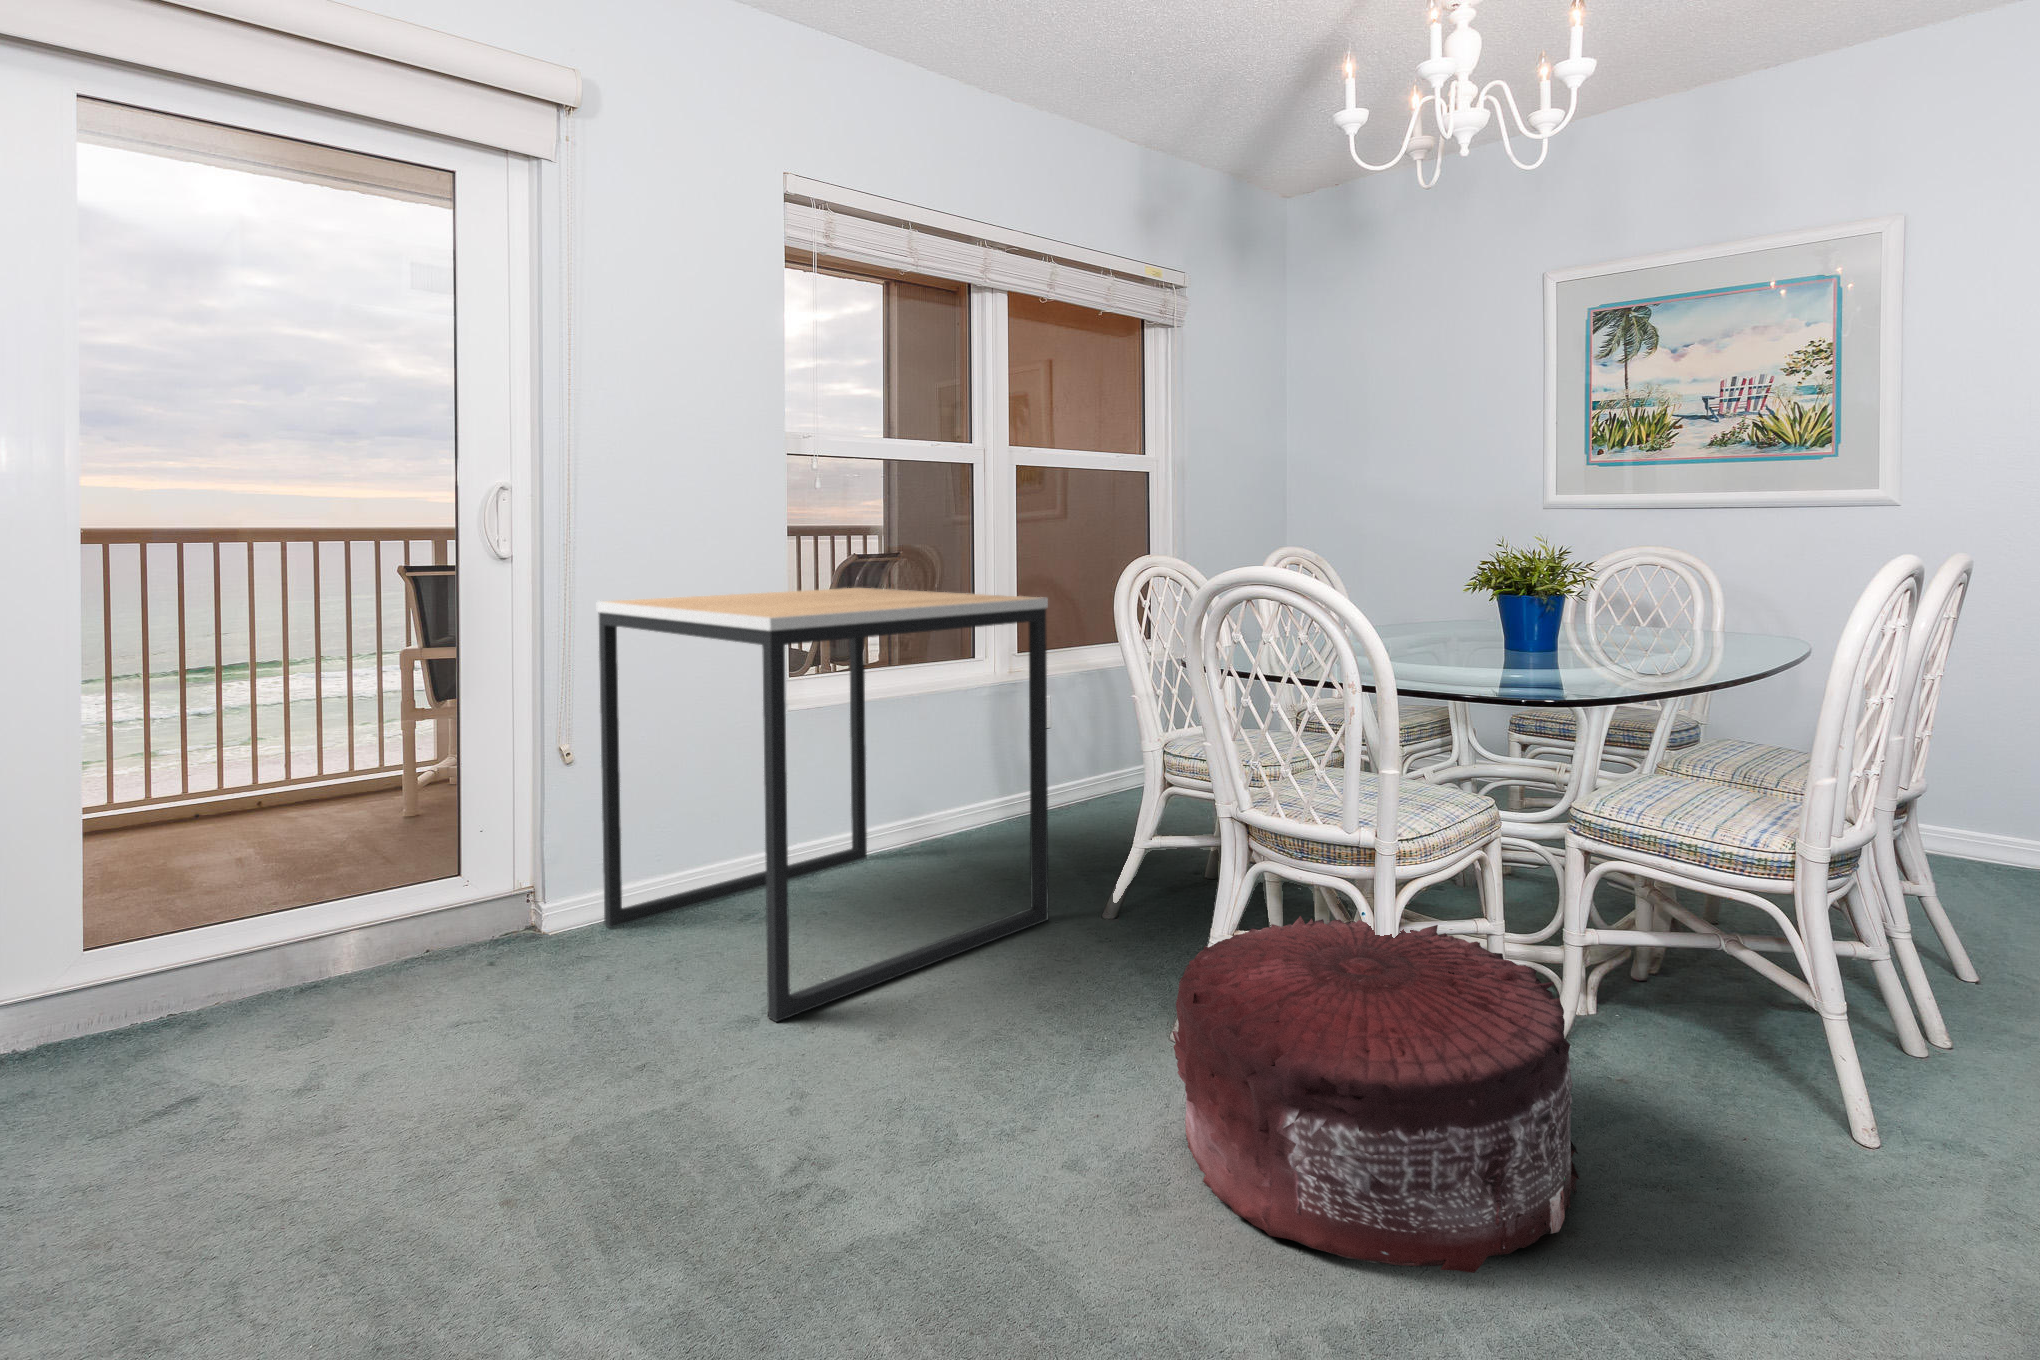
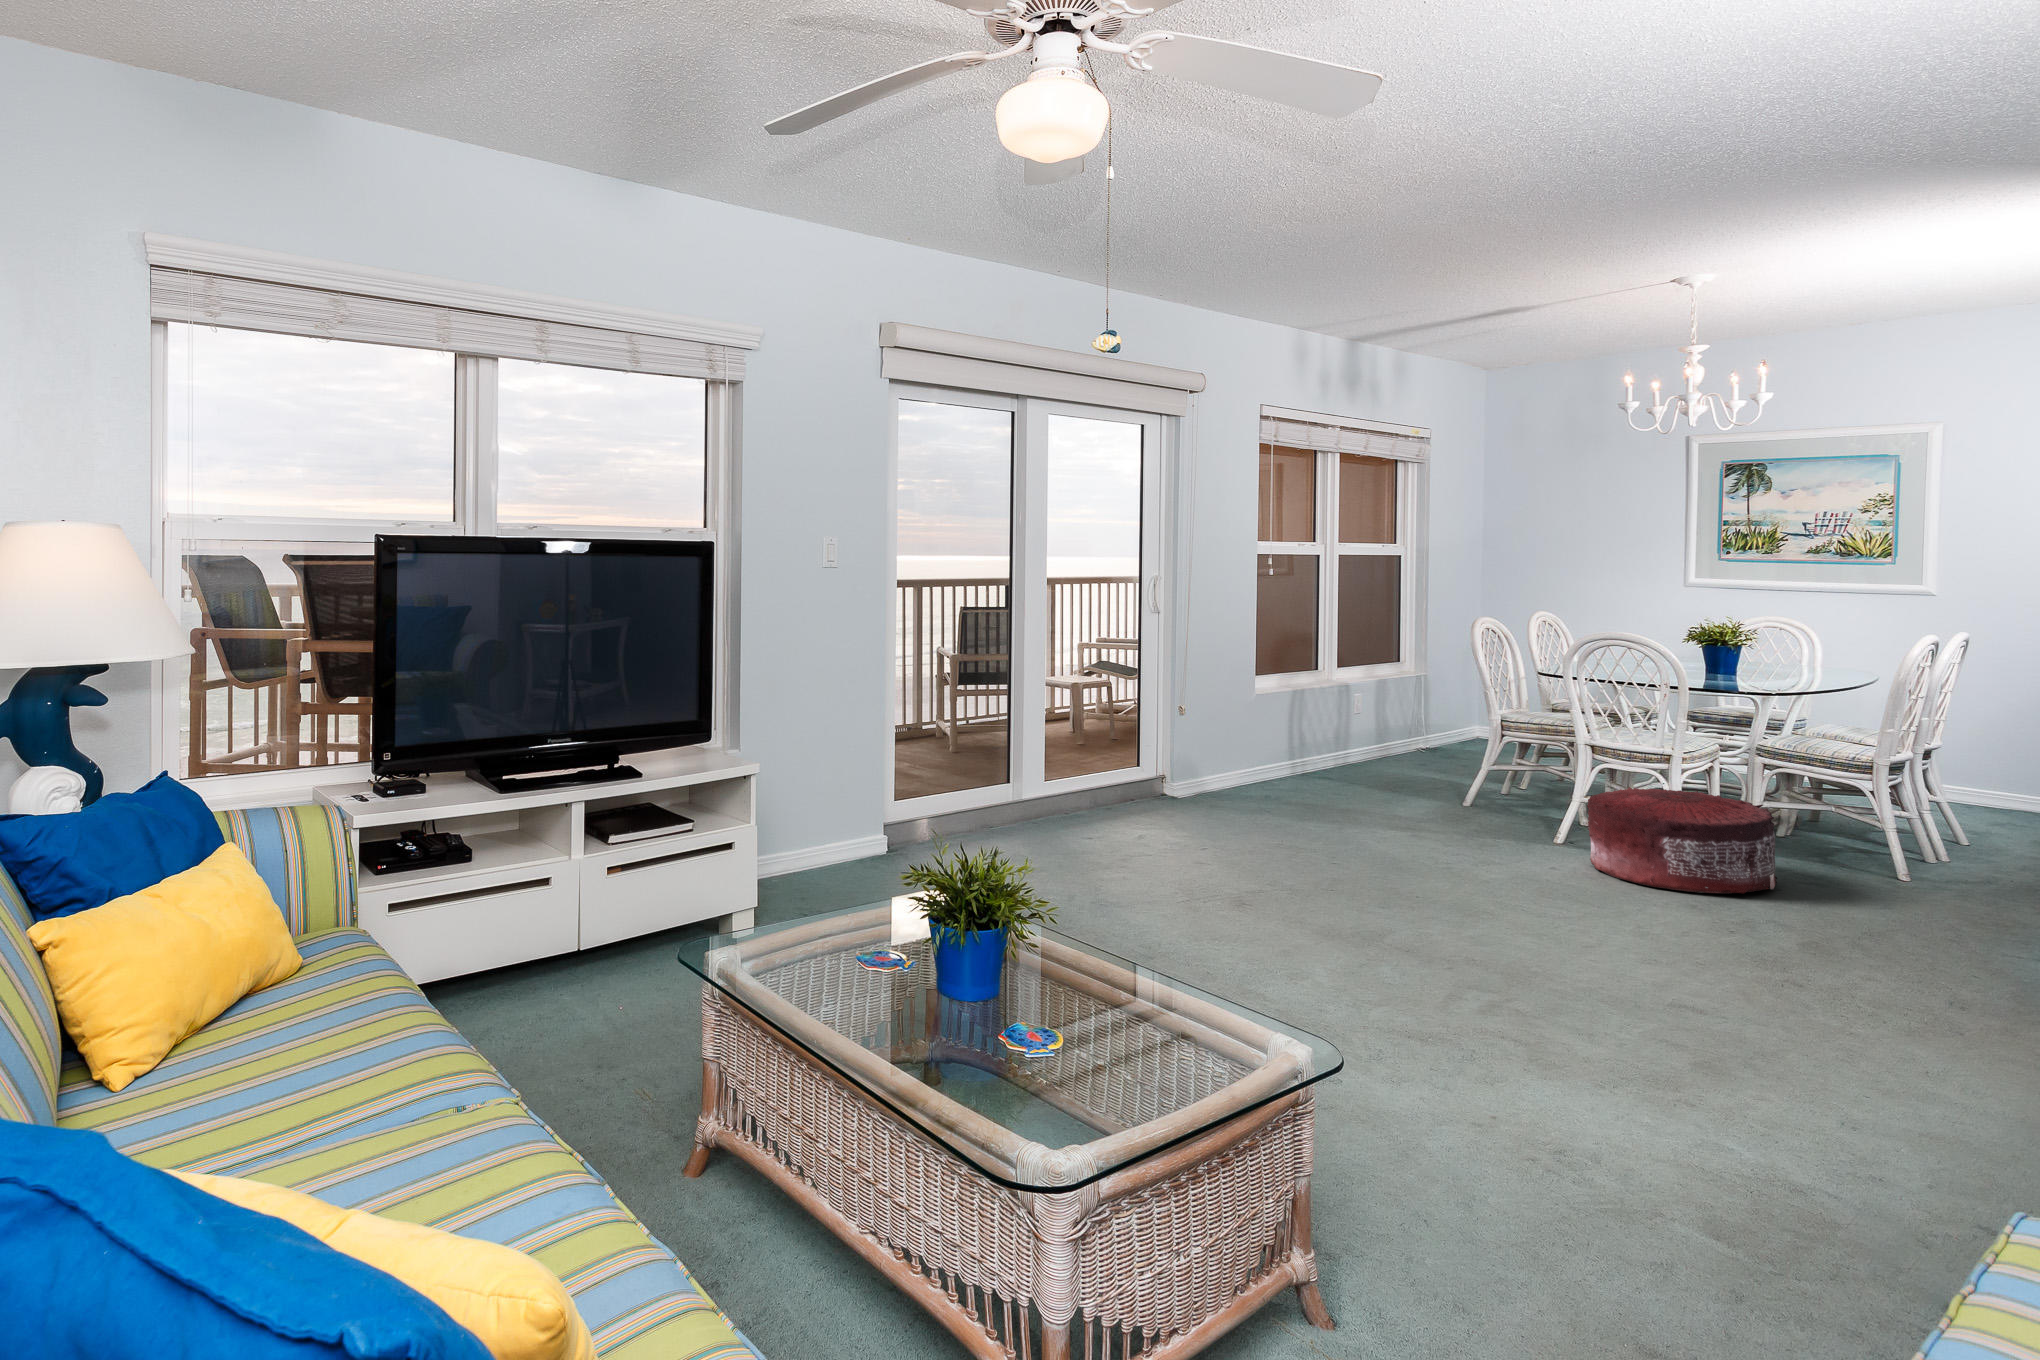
side table: present [597,588,1049,1022] -> none [1195,634,1437,837]

